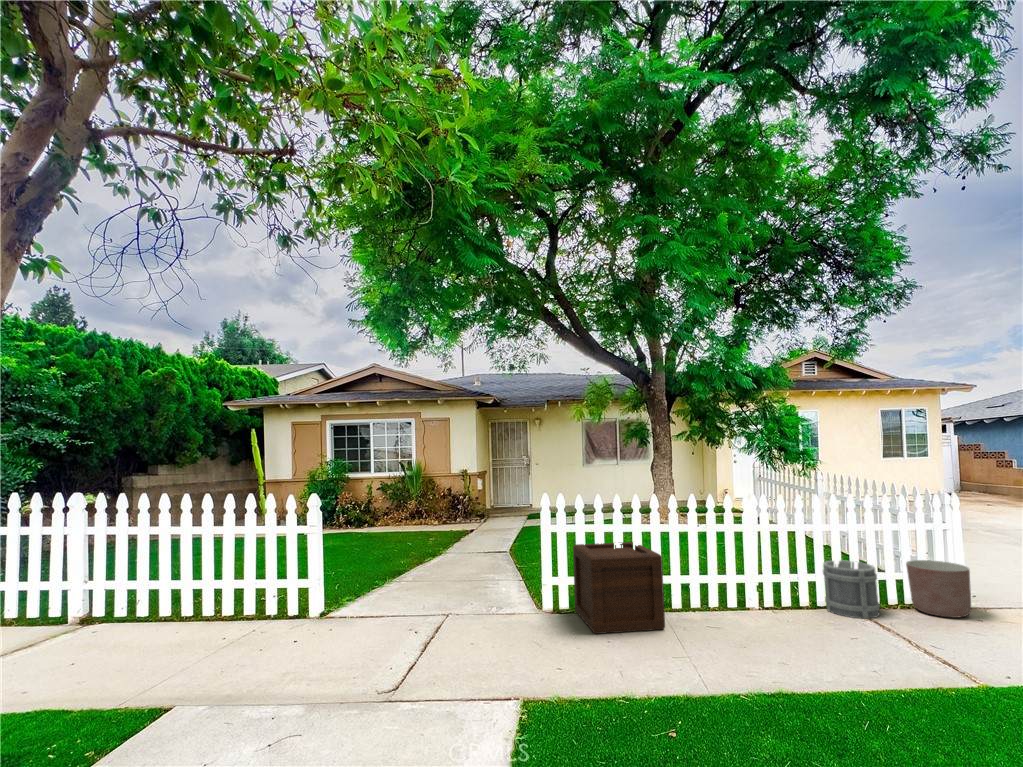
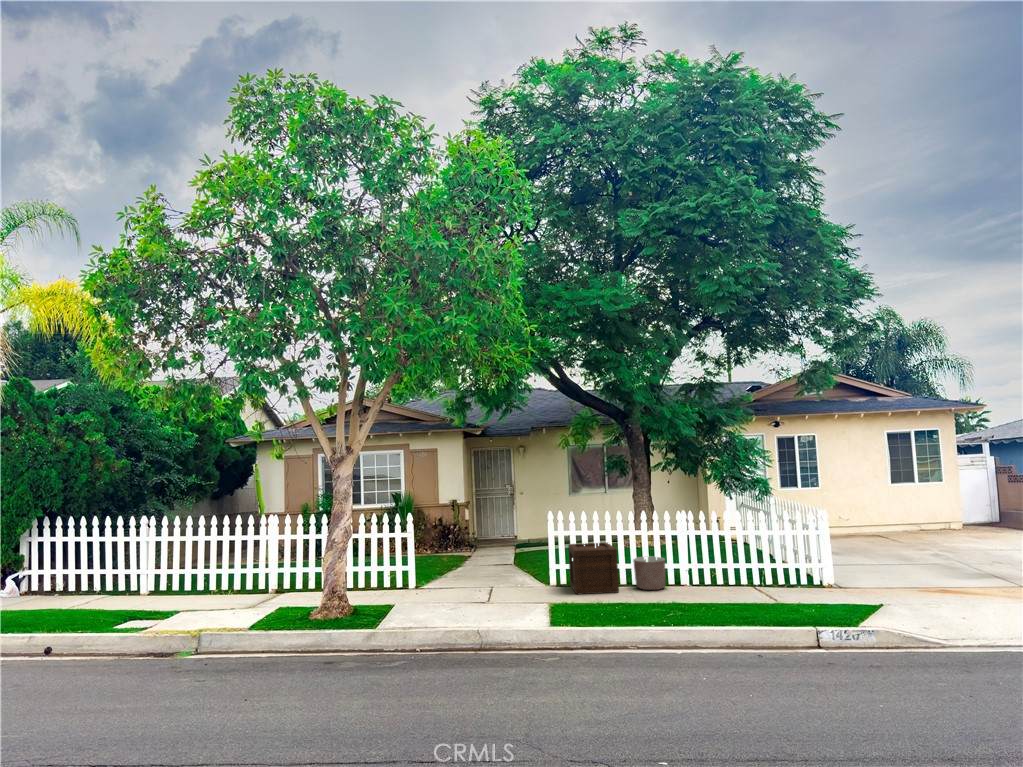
bucket: present [823,560,880,619] -> none [727,554,760,588]
planter: present [906,560,971,618] -> present [633,557,665,590]

